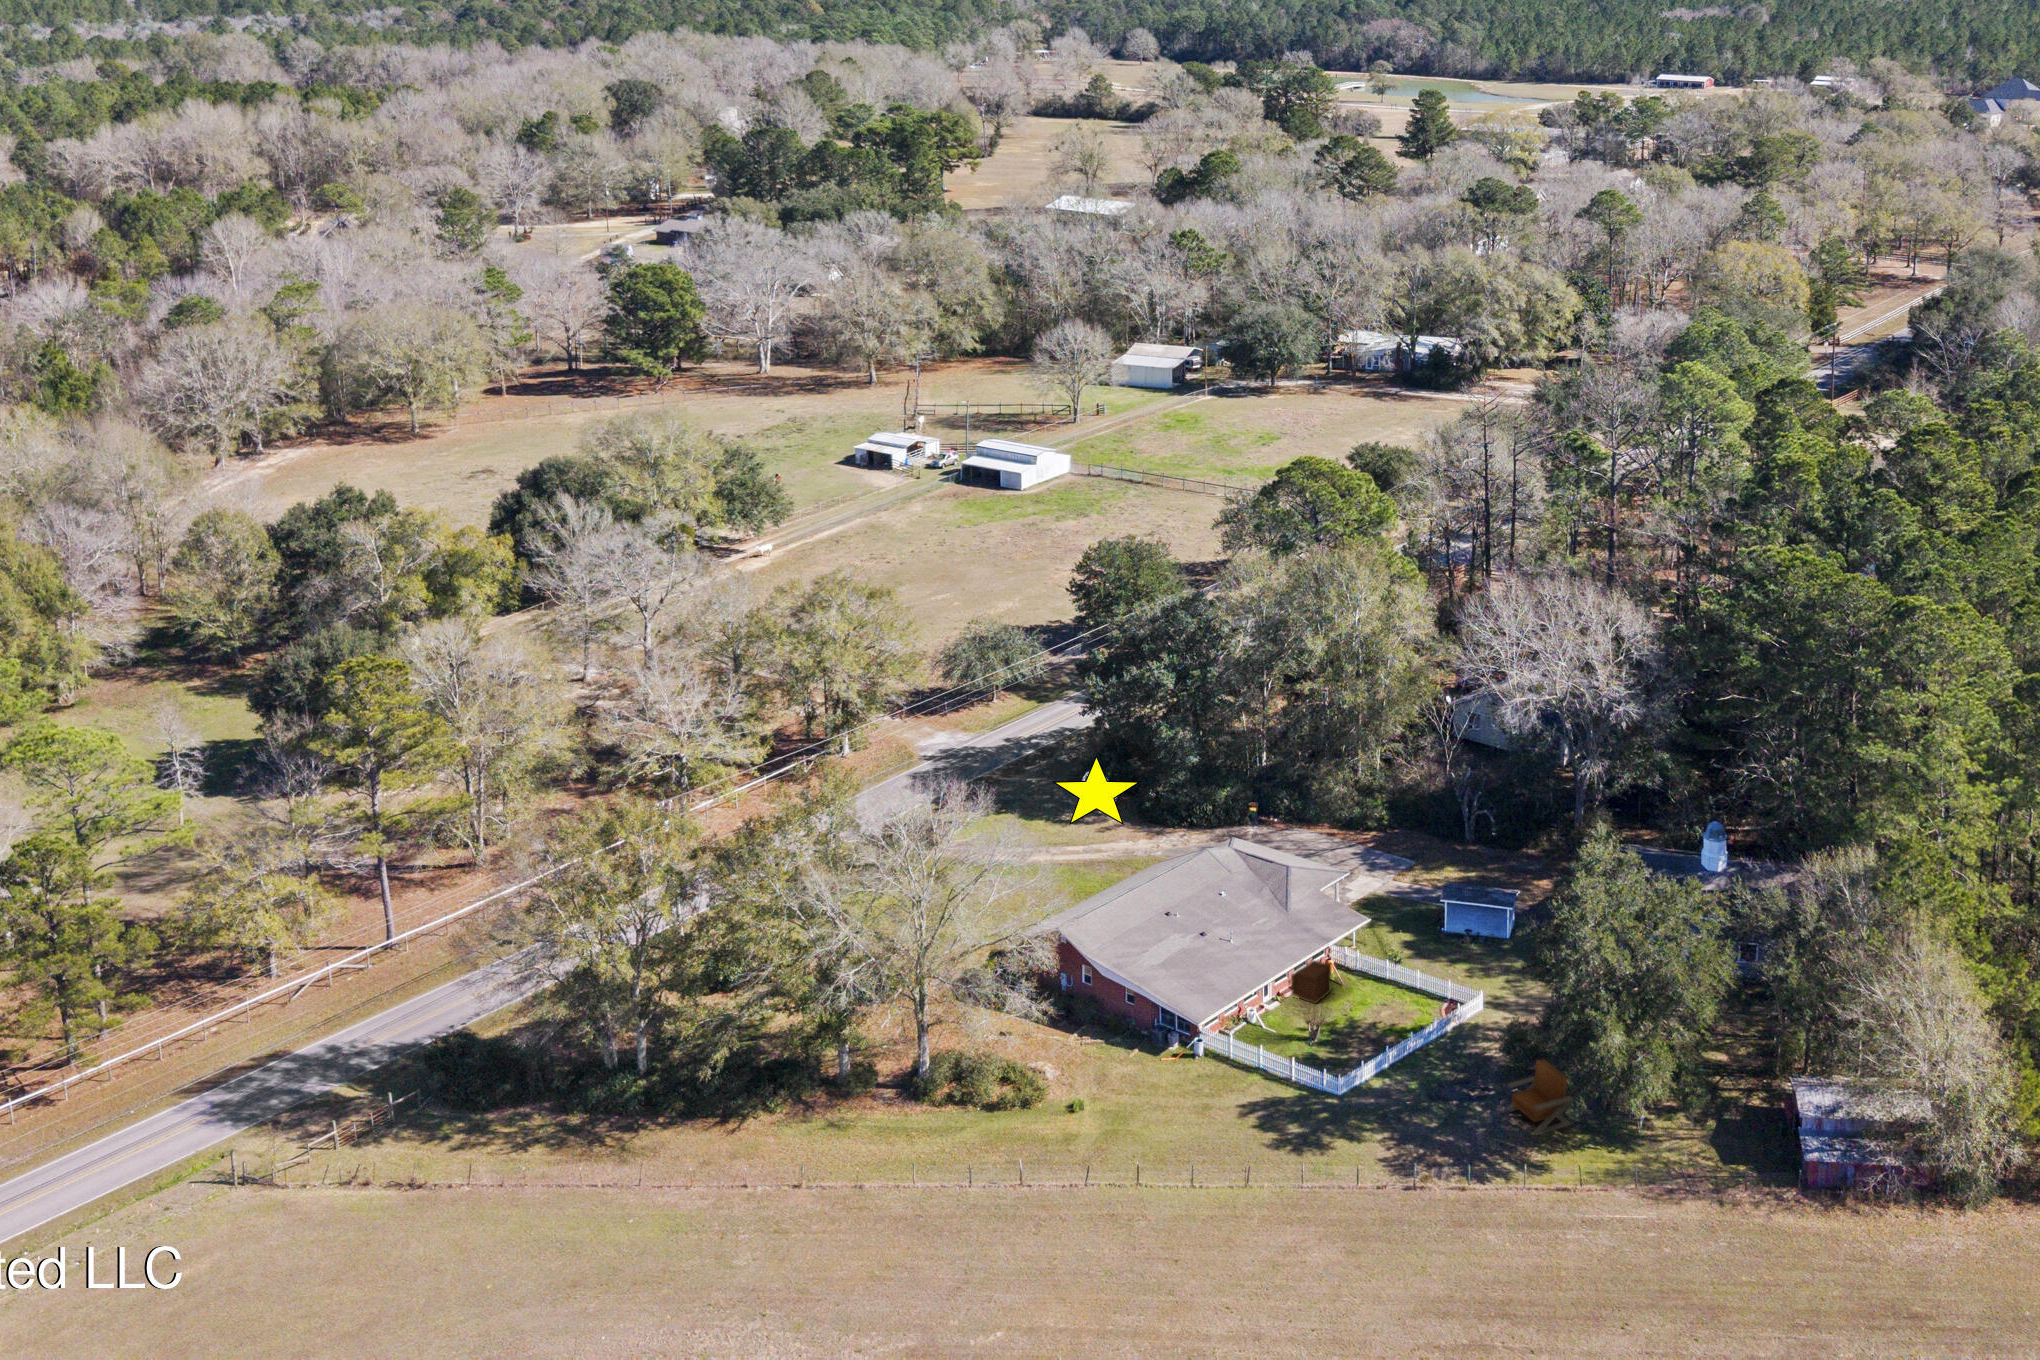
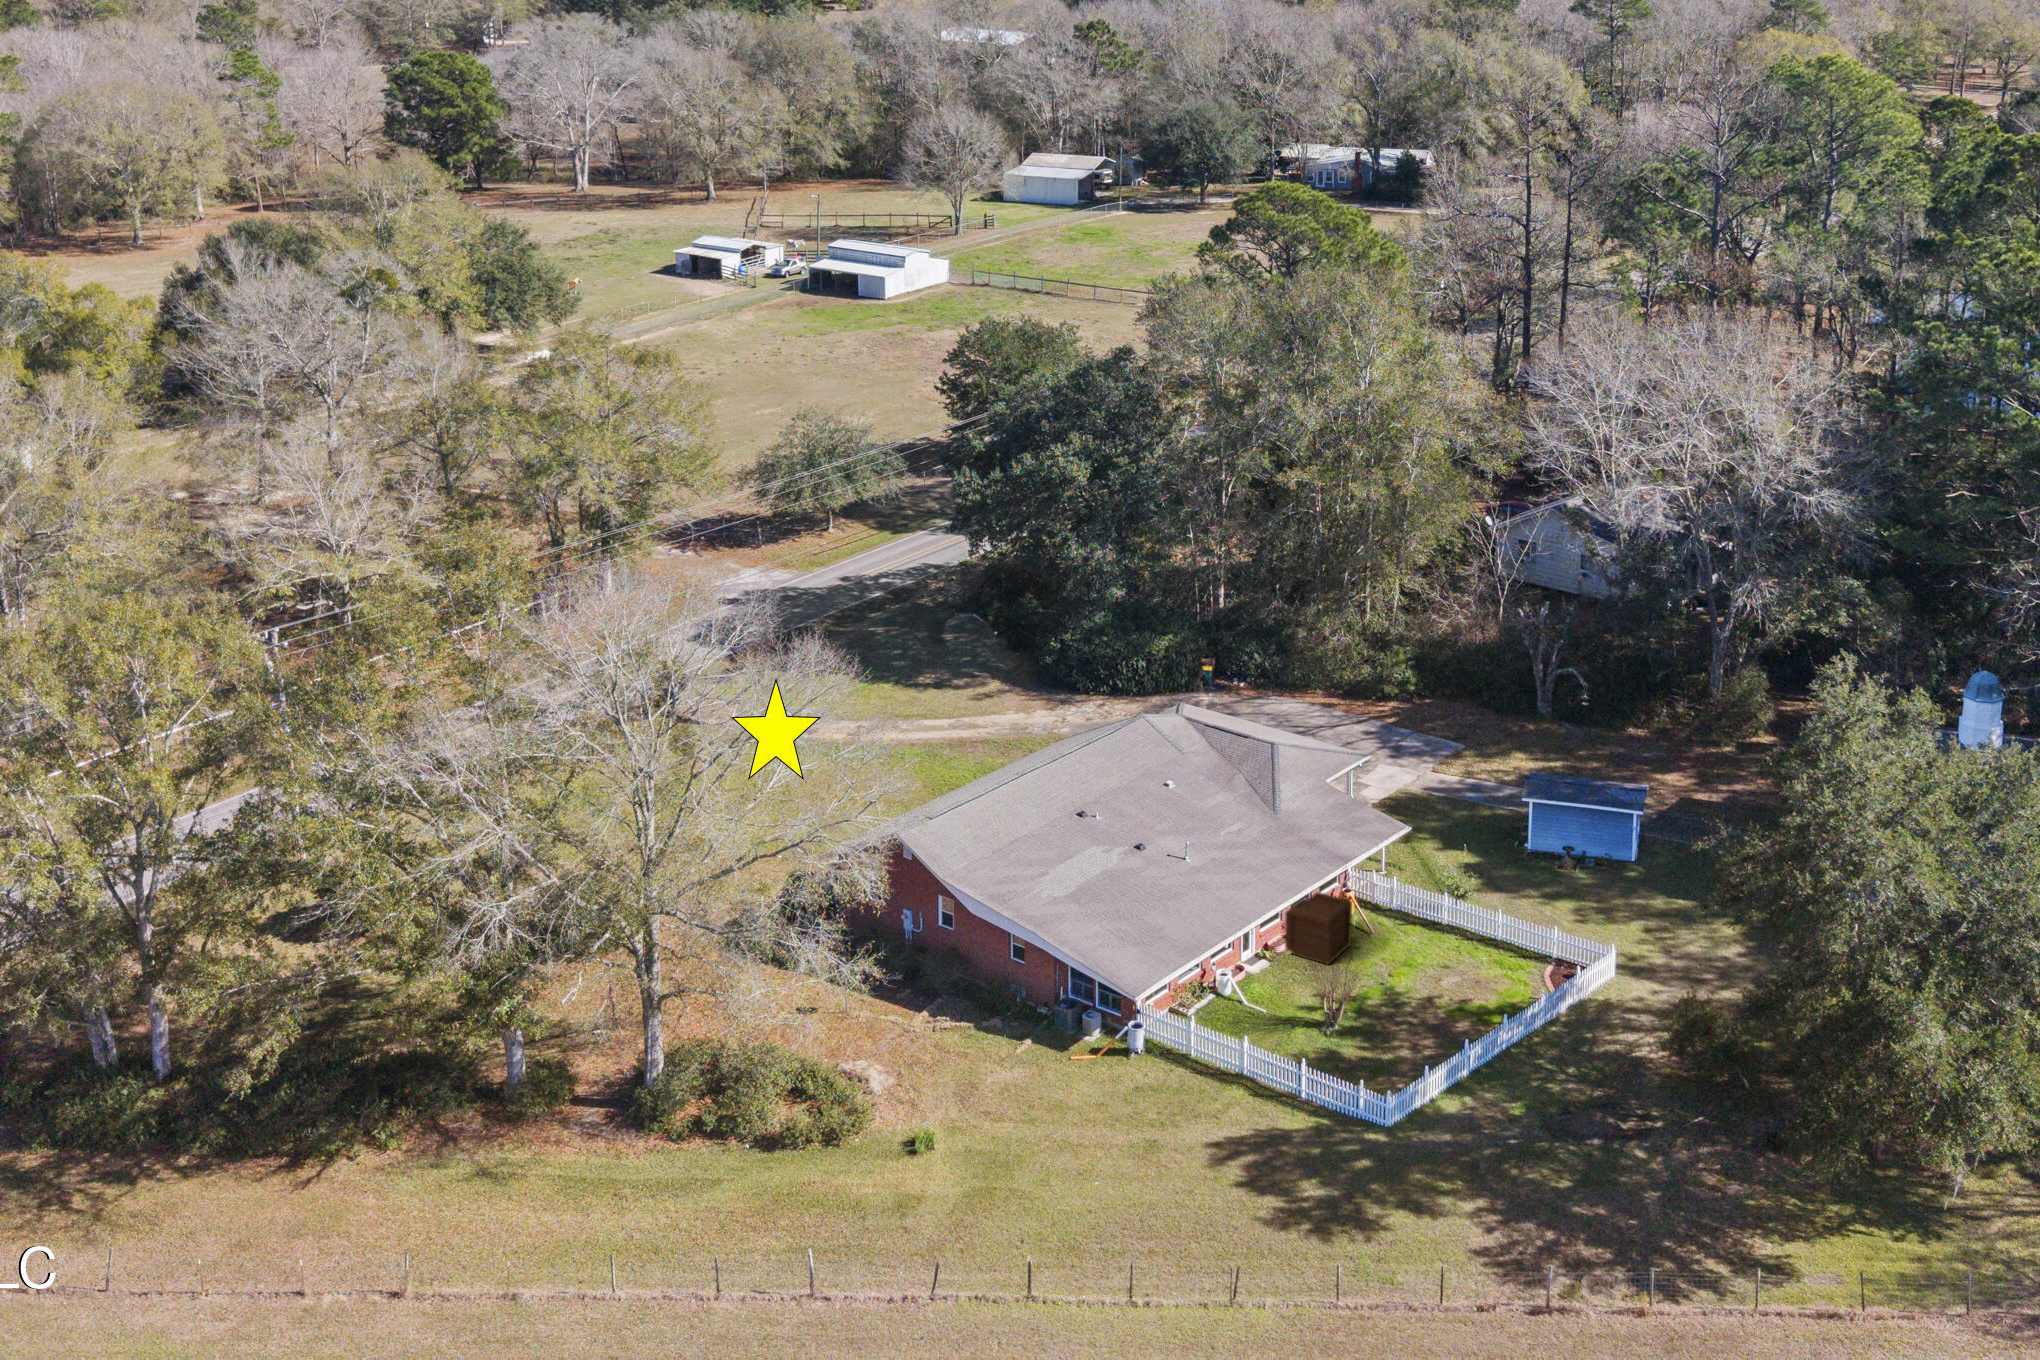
lounge chair: present [1507,1060,1573,1135] -> none [1692,1066,1823,1207]

